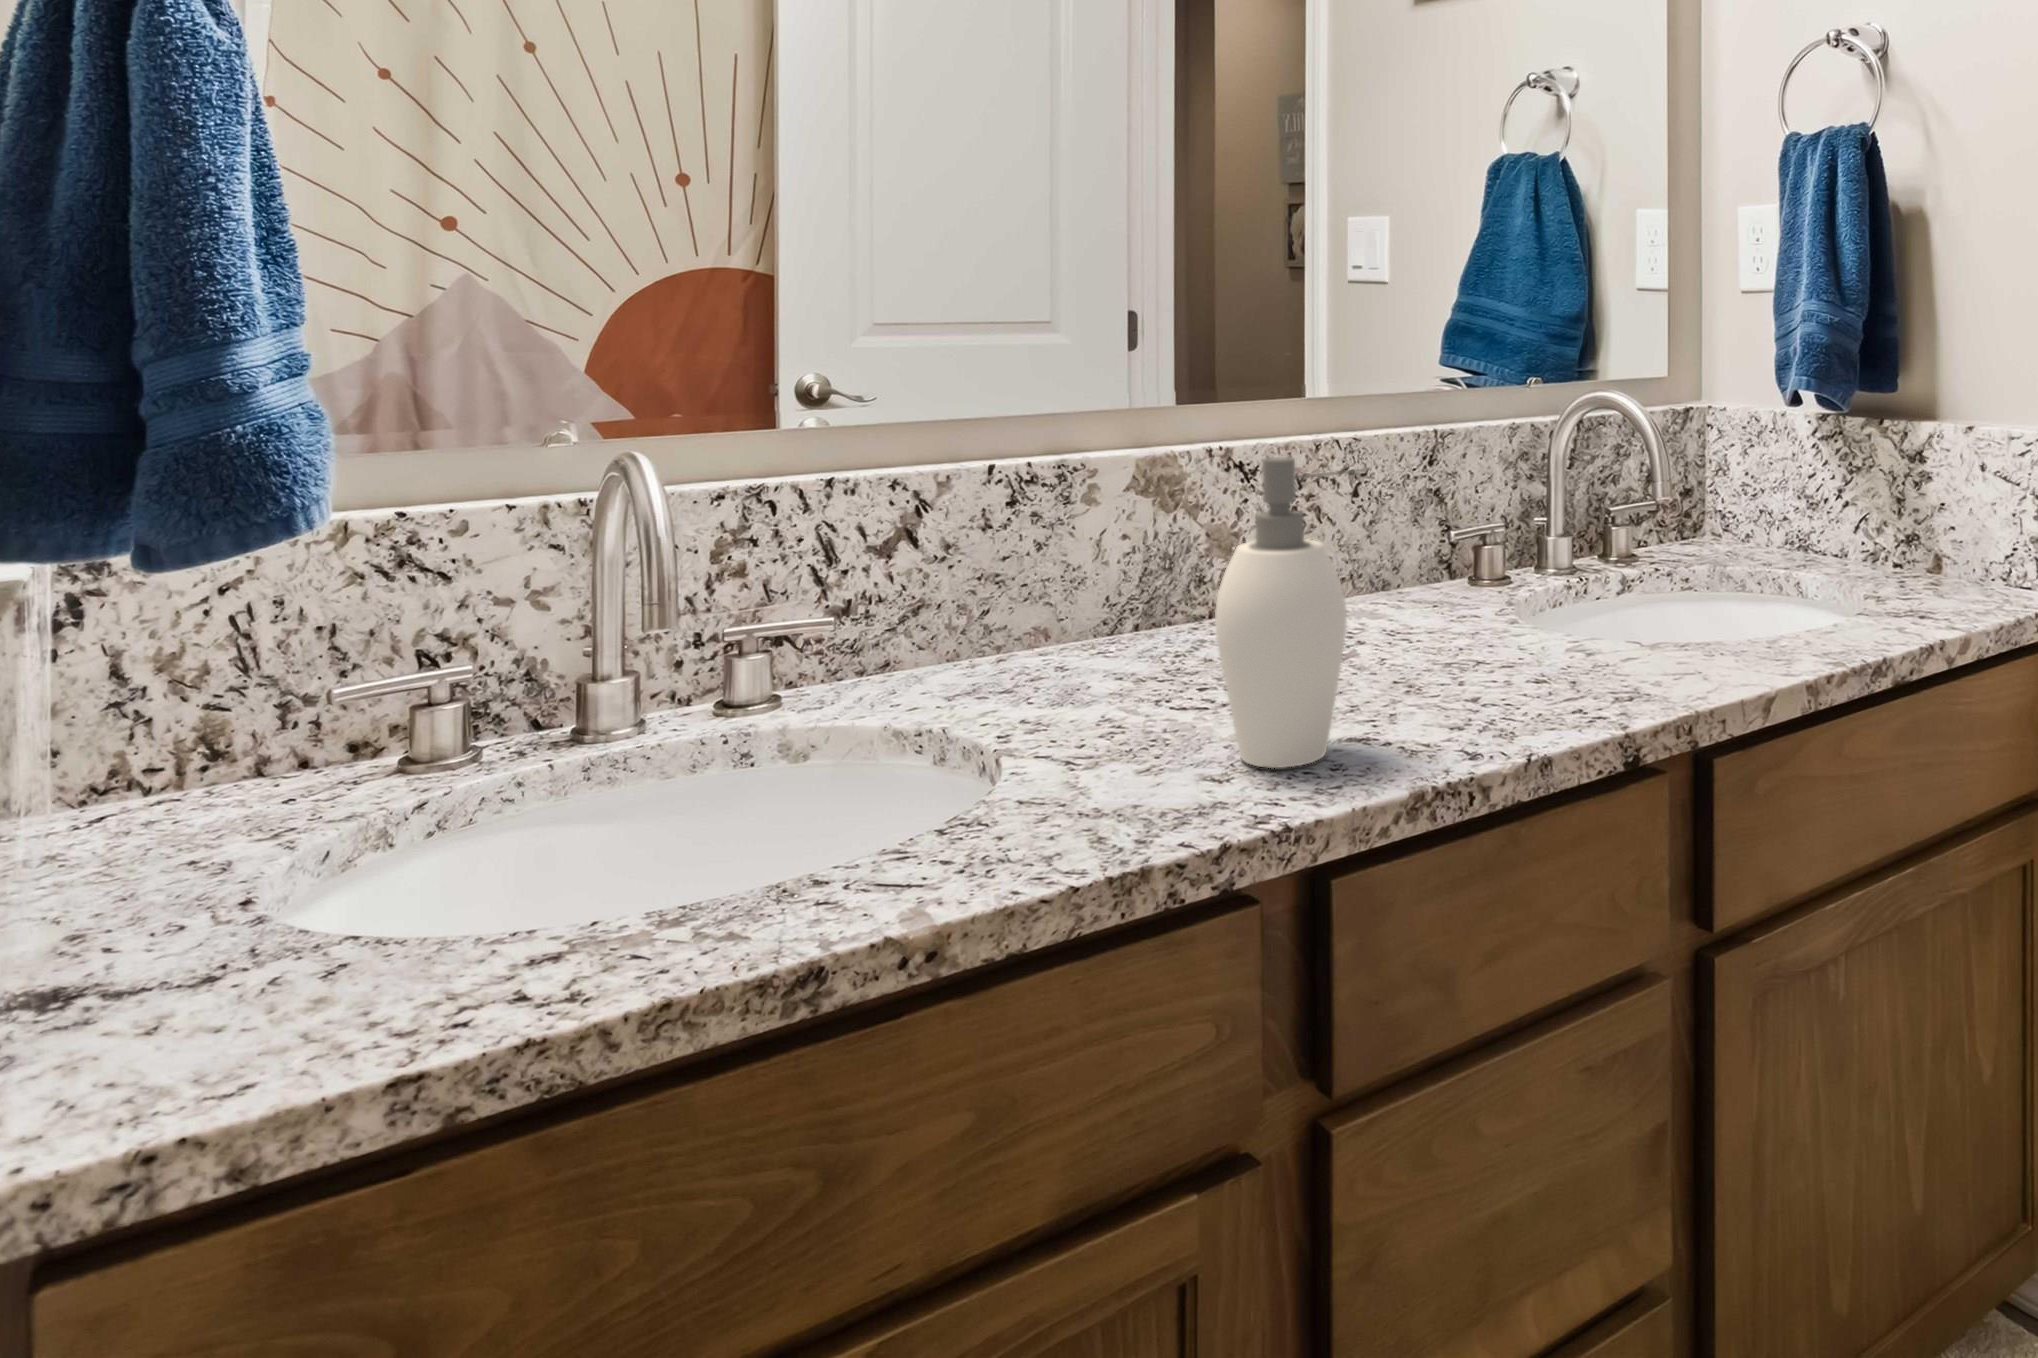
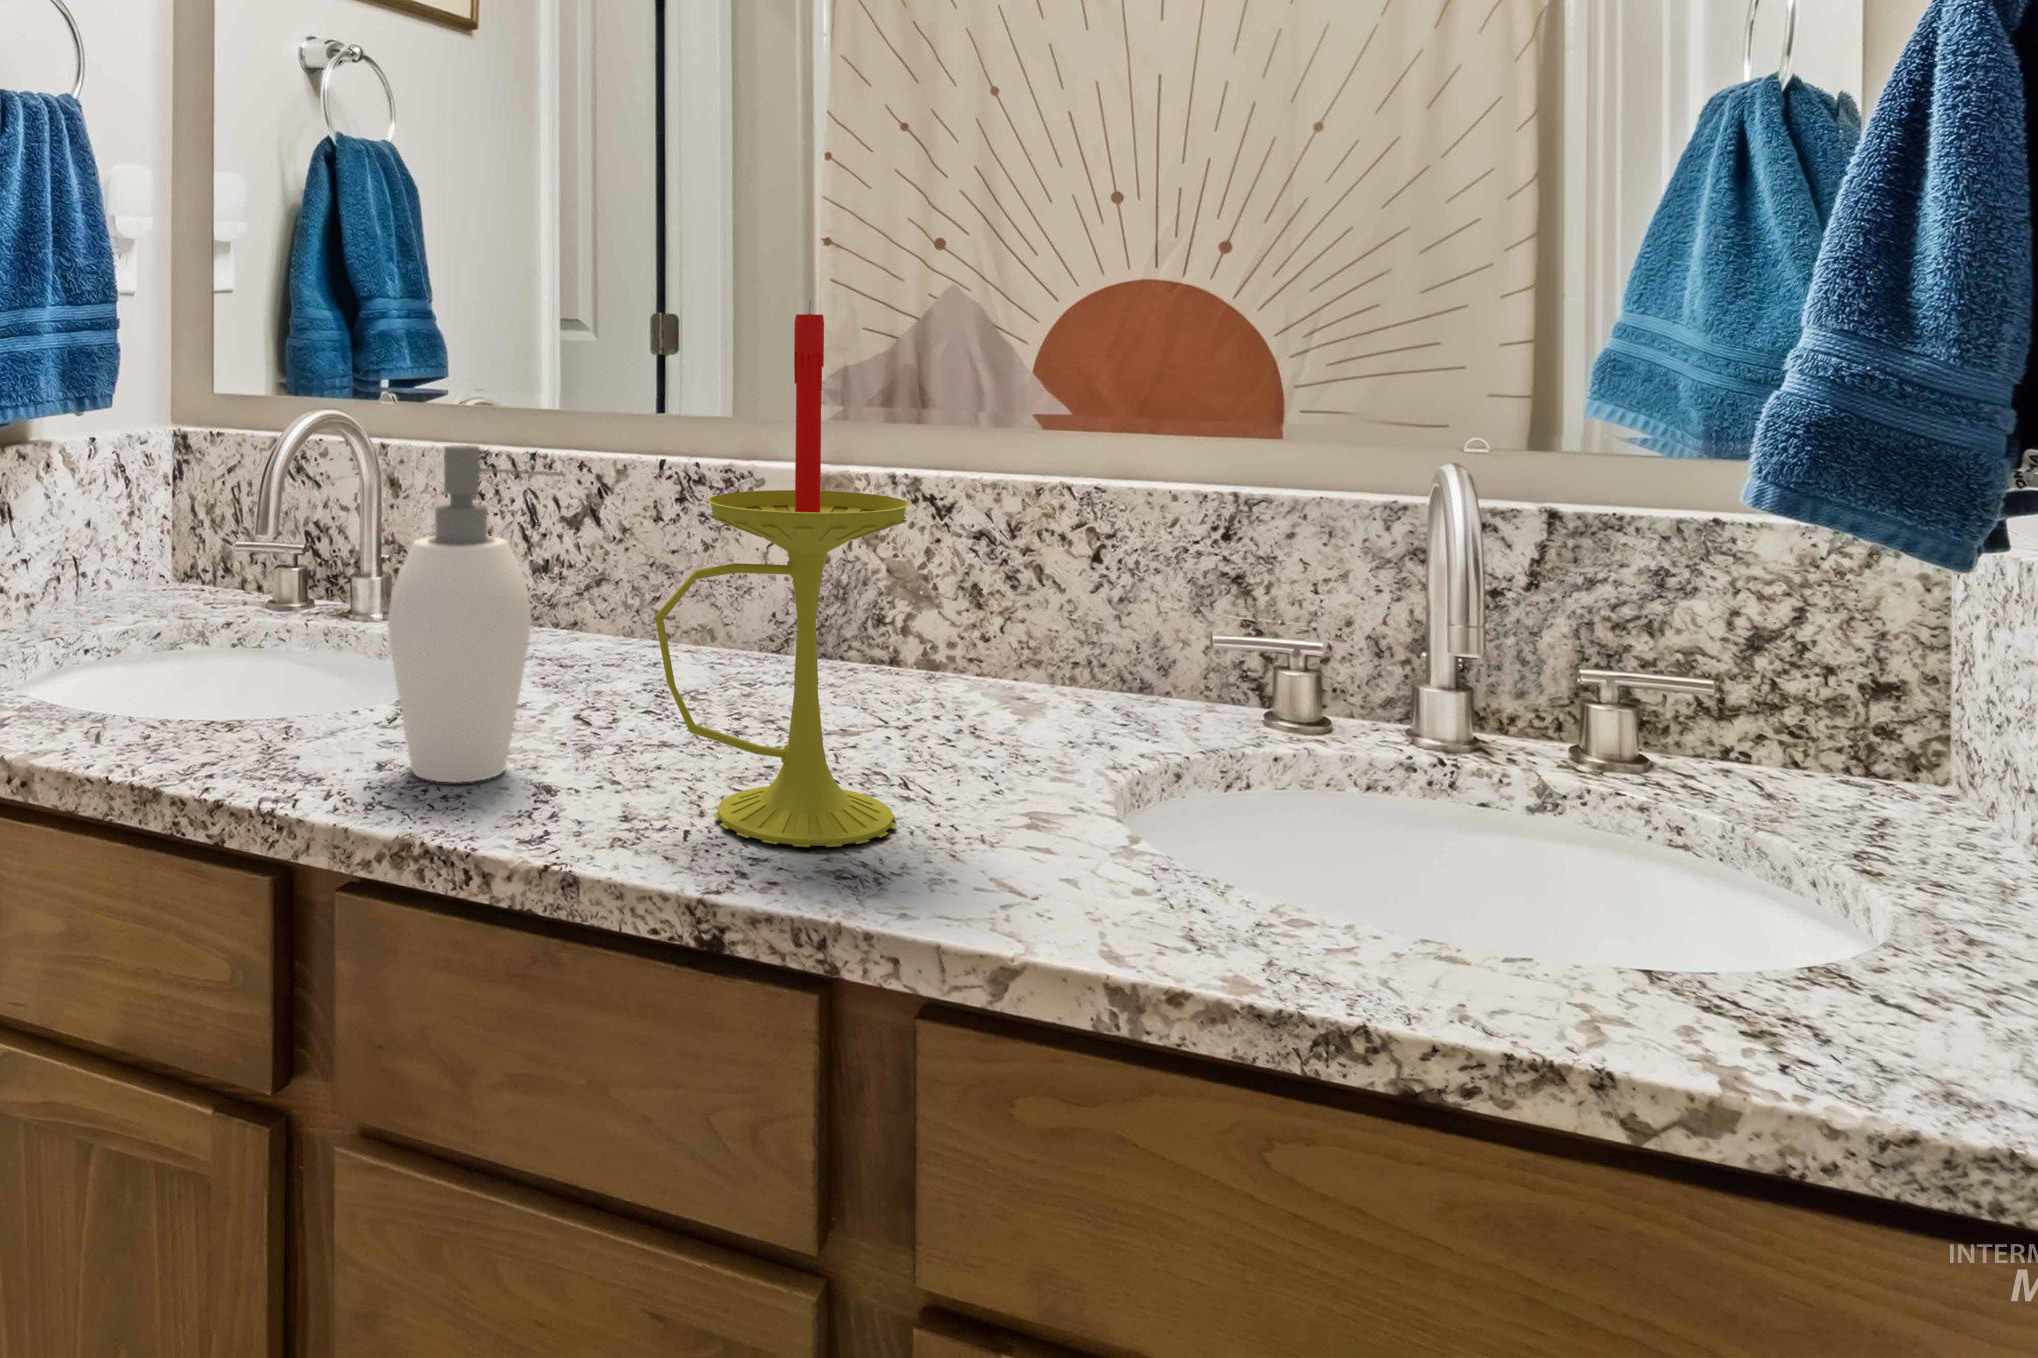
candle: none [1453,315,1600,710] -> present [655,301,910,847]

